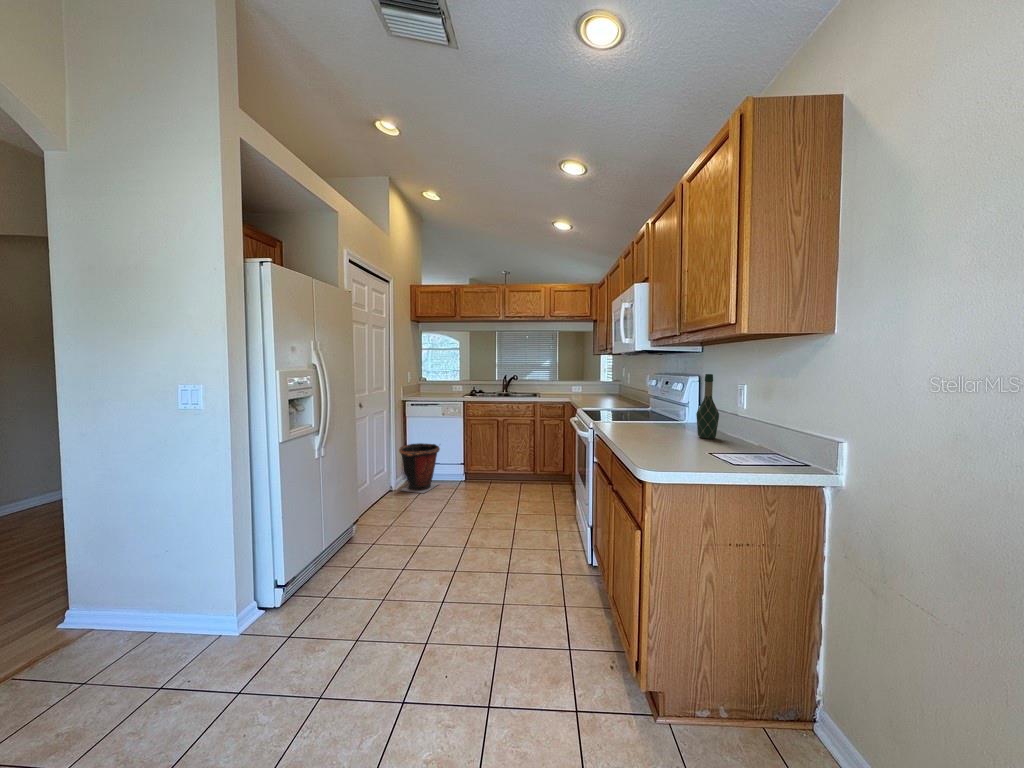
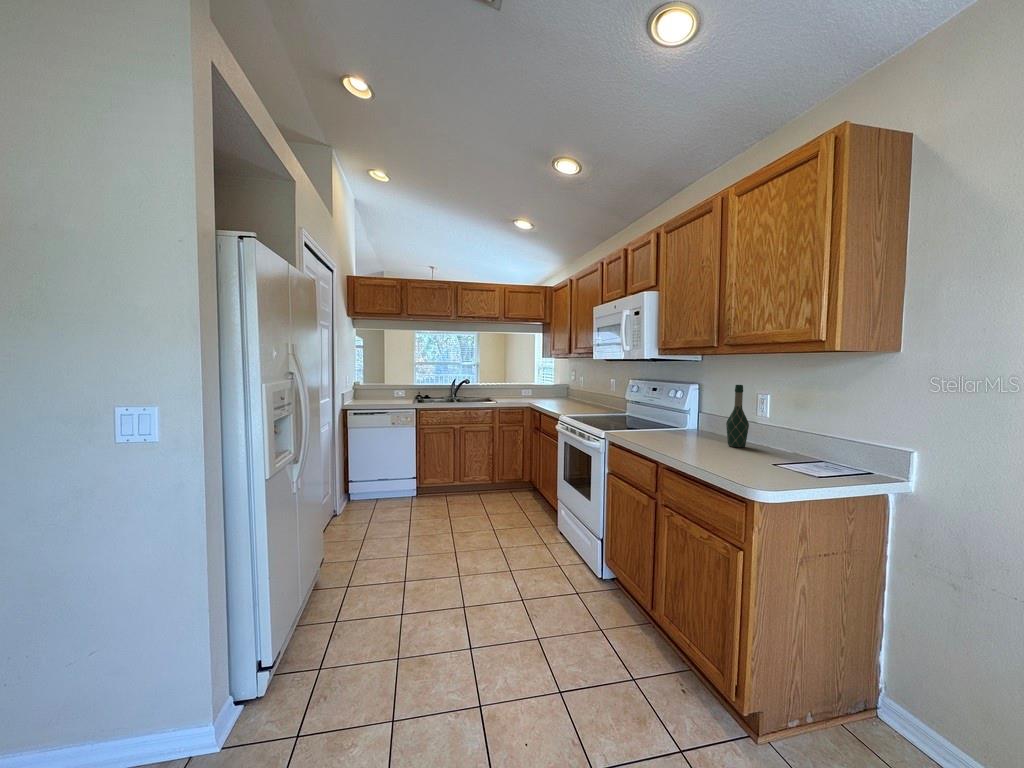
waste bin: present [399,443,440,493] -> none [344,455,393,517]

